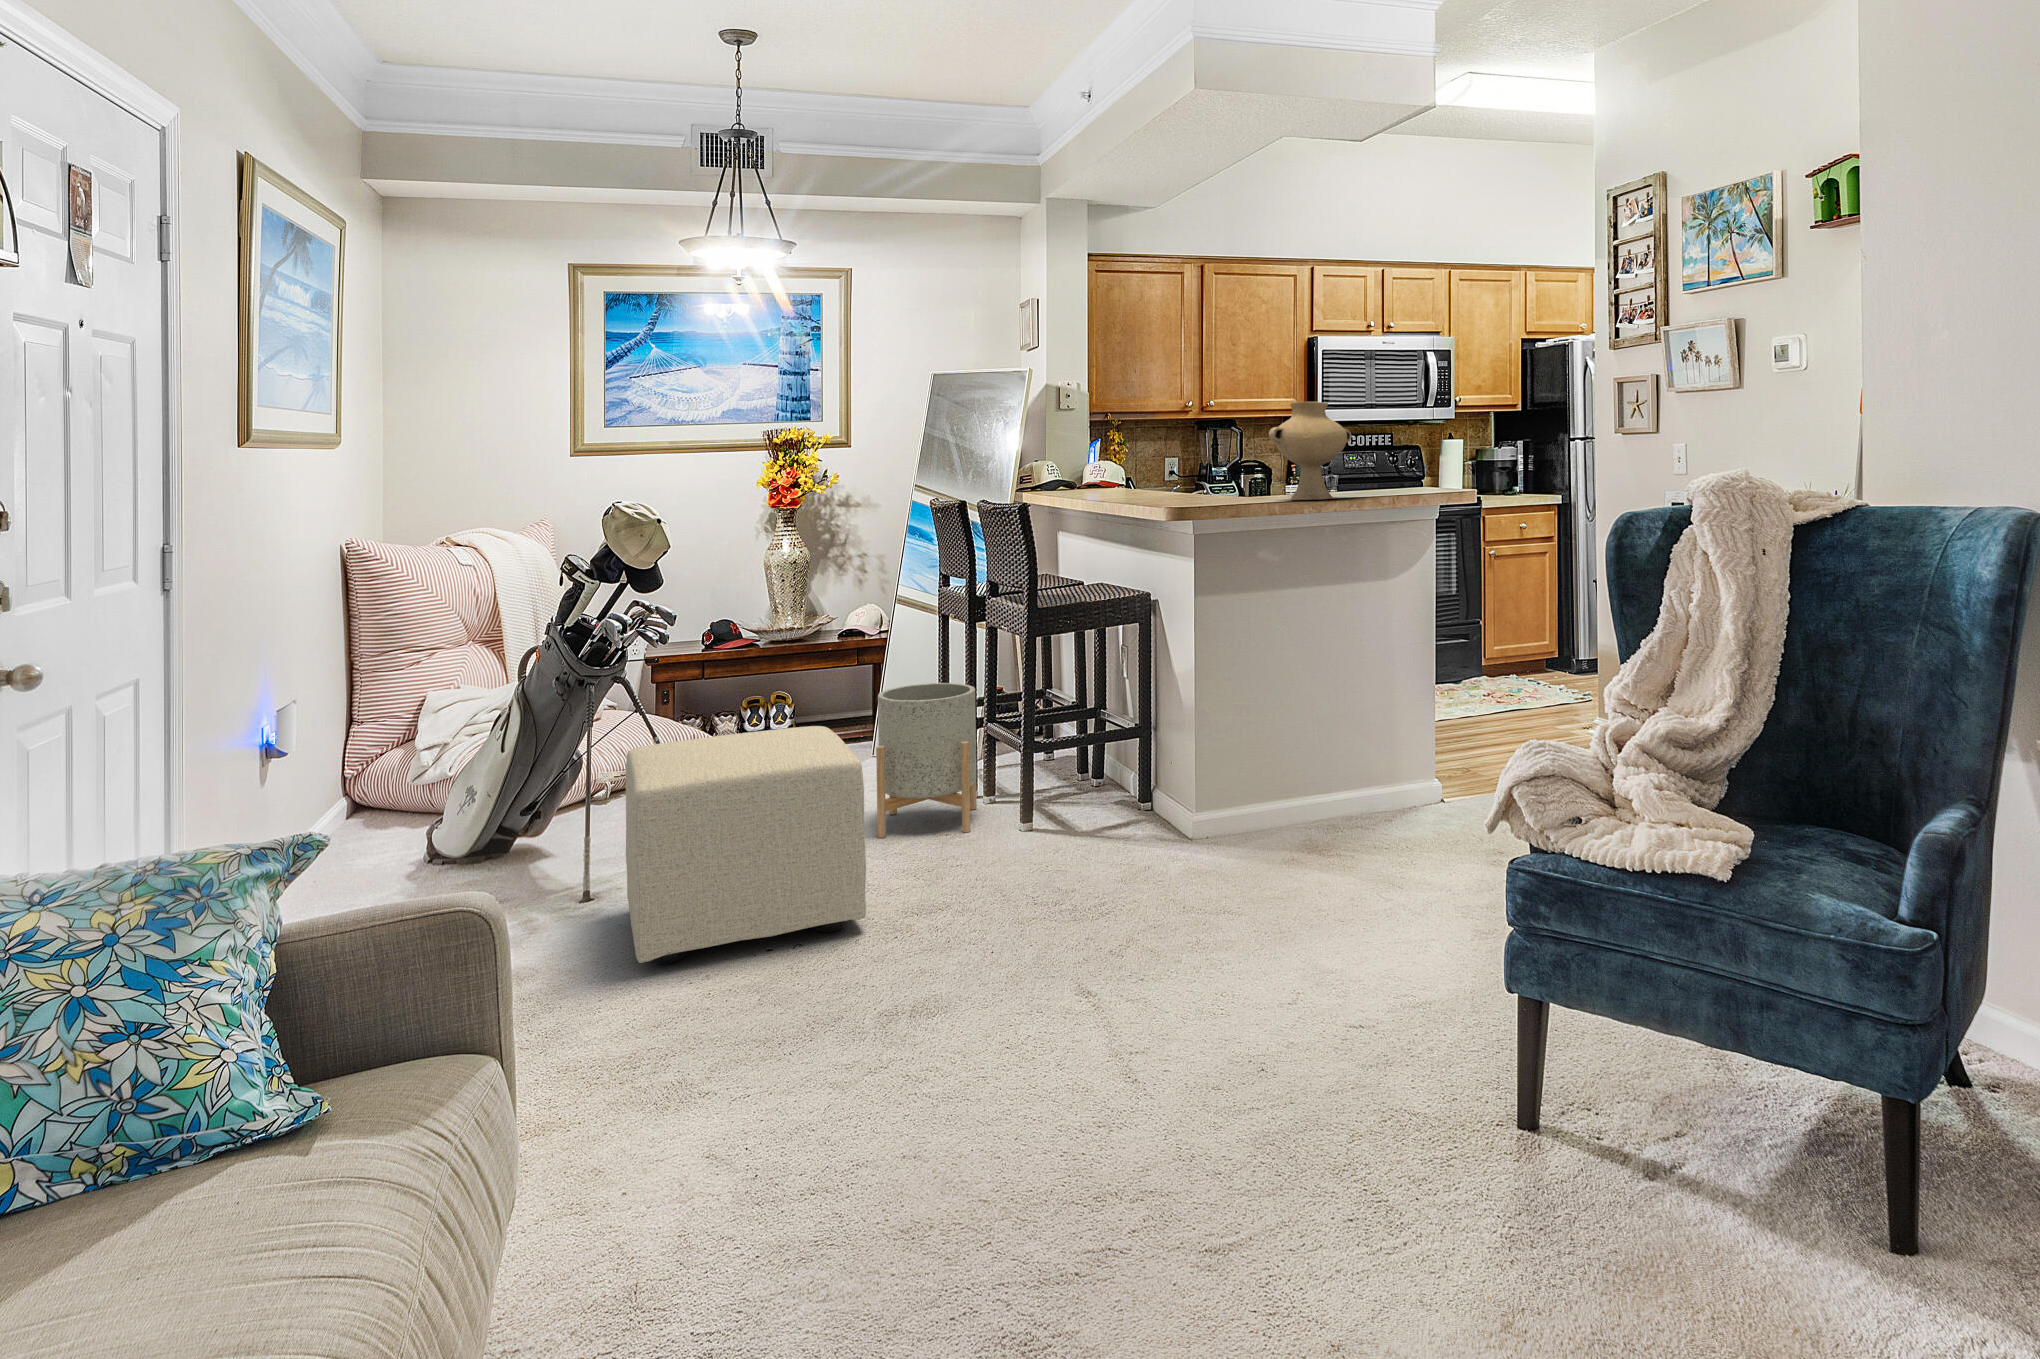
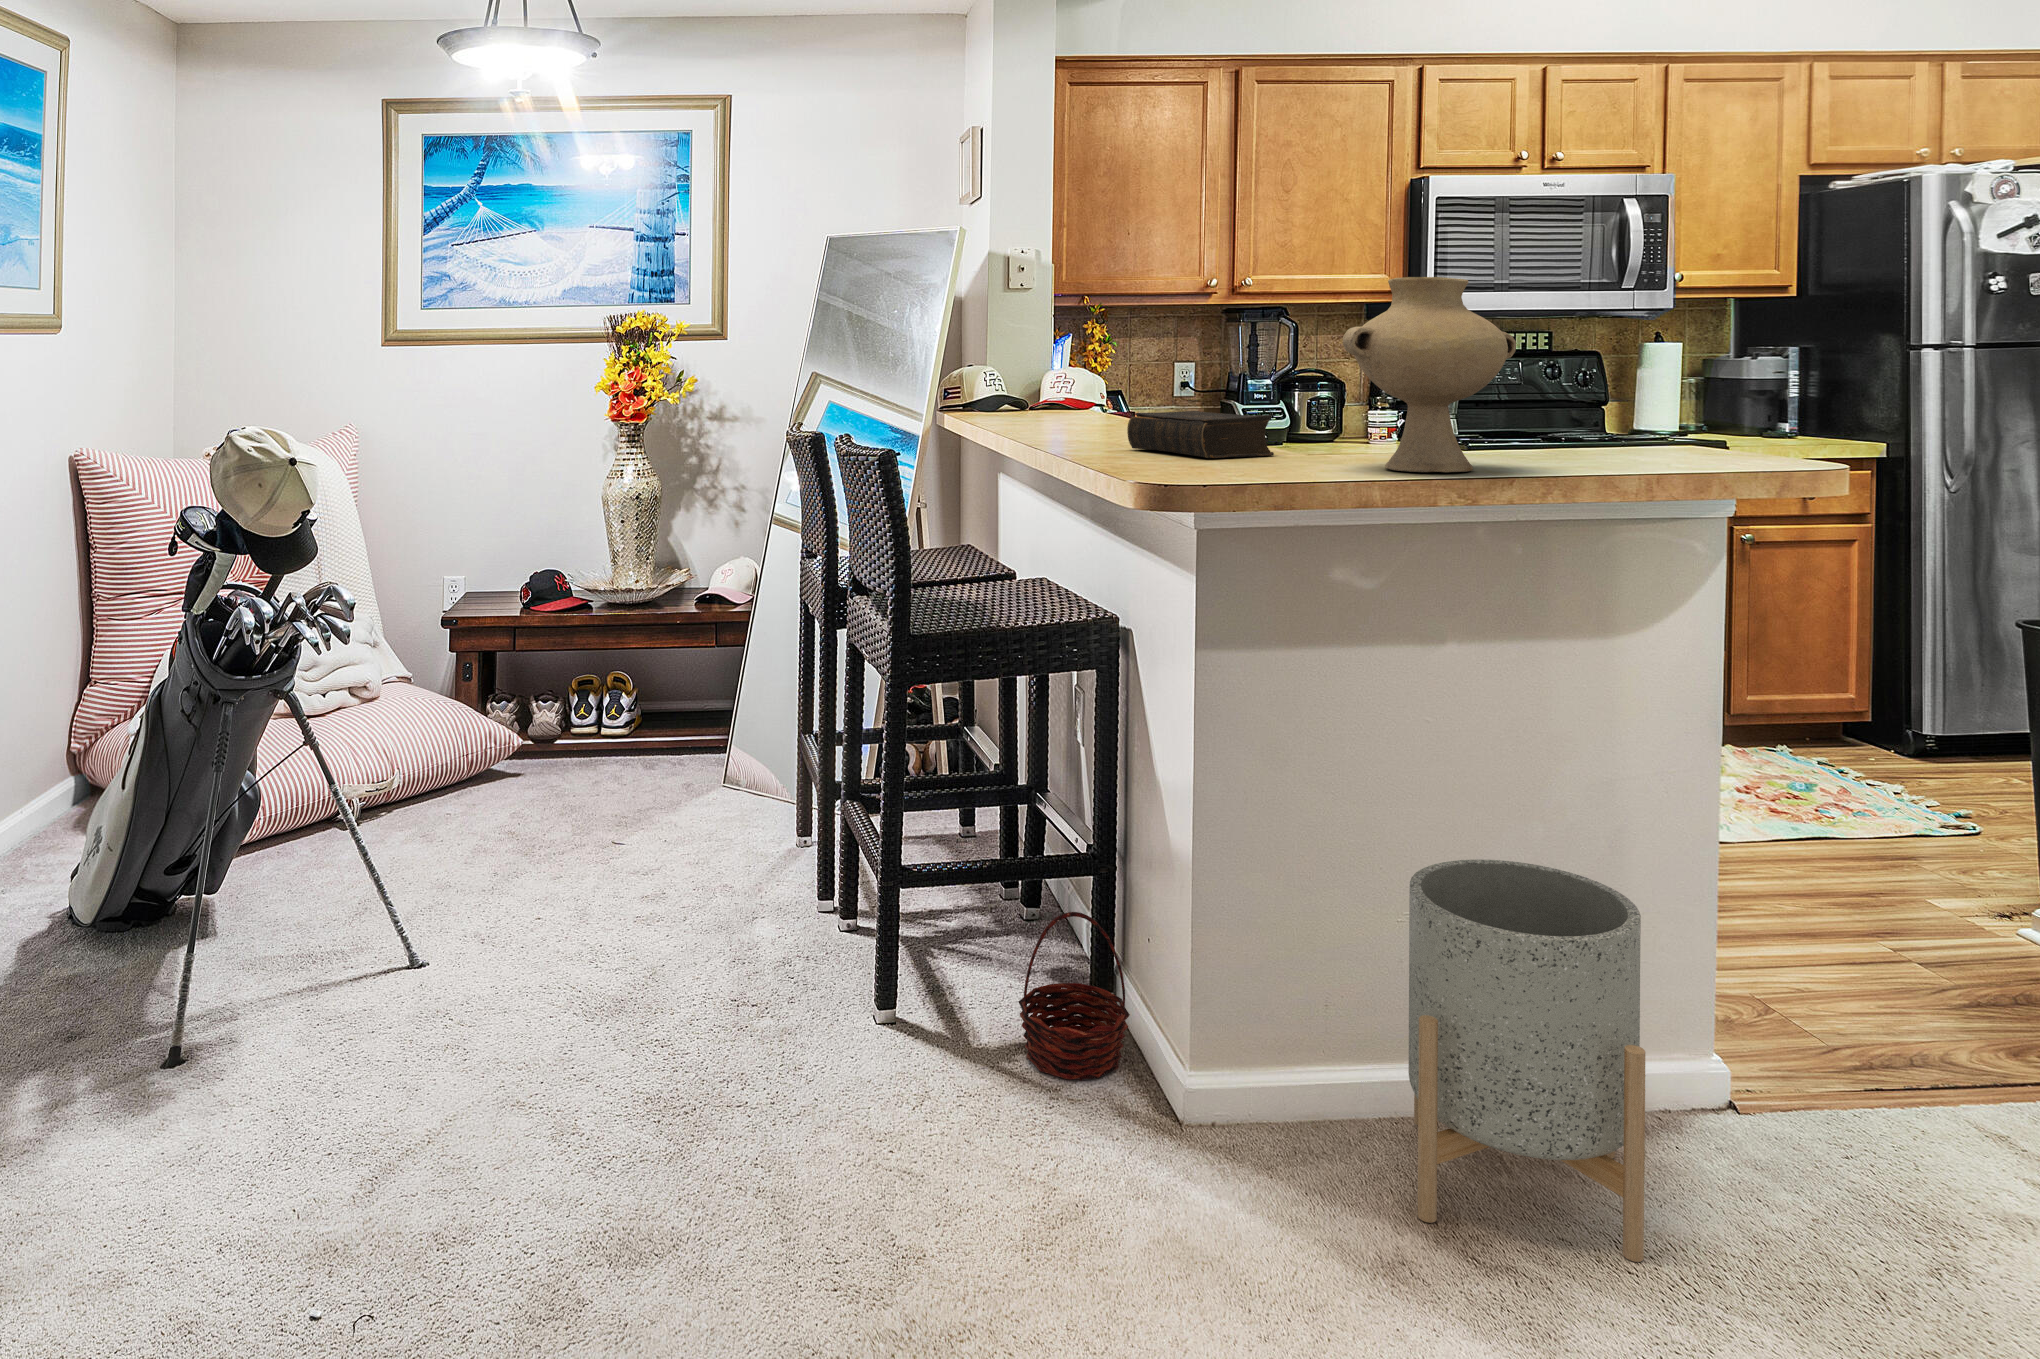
book: none [1154,476,1235,500] -> present [1127,411,1274,458]
planter: present [876,683,977,838] -> present [1408,860,1645,1262]
ottoman: present [626,726,866,964] -> none [123,822,548,1275]
basket: none [1105,753,1167,842] -> present [1019,912,1130,1080]

